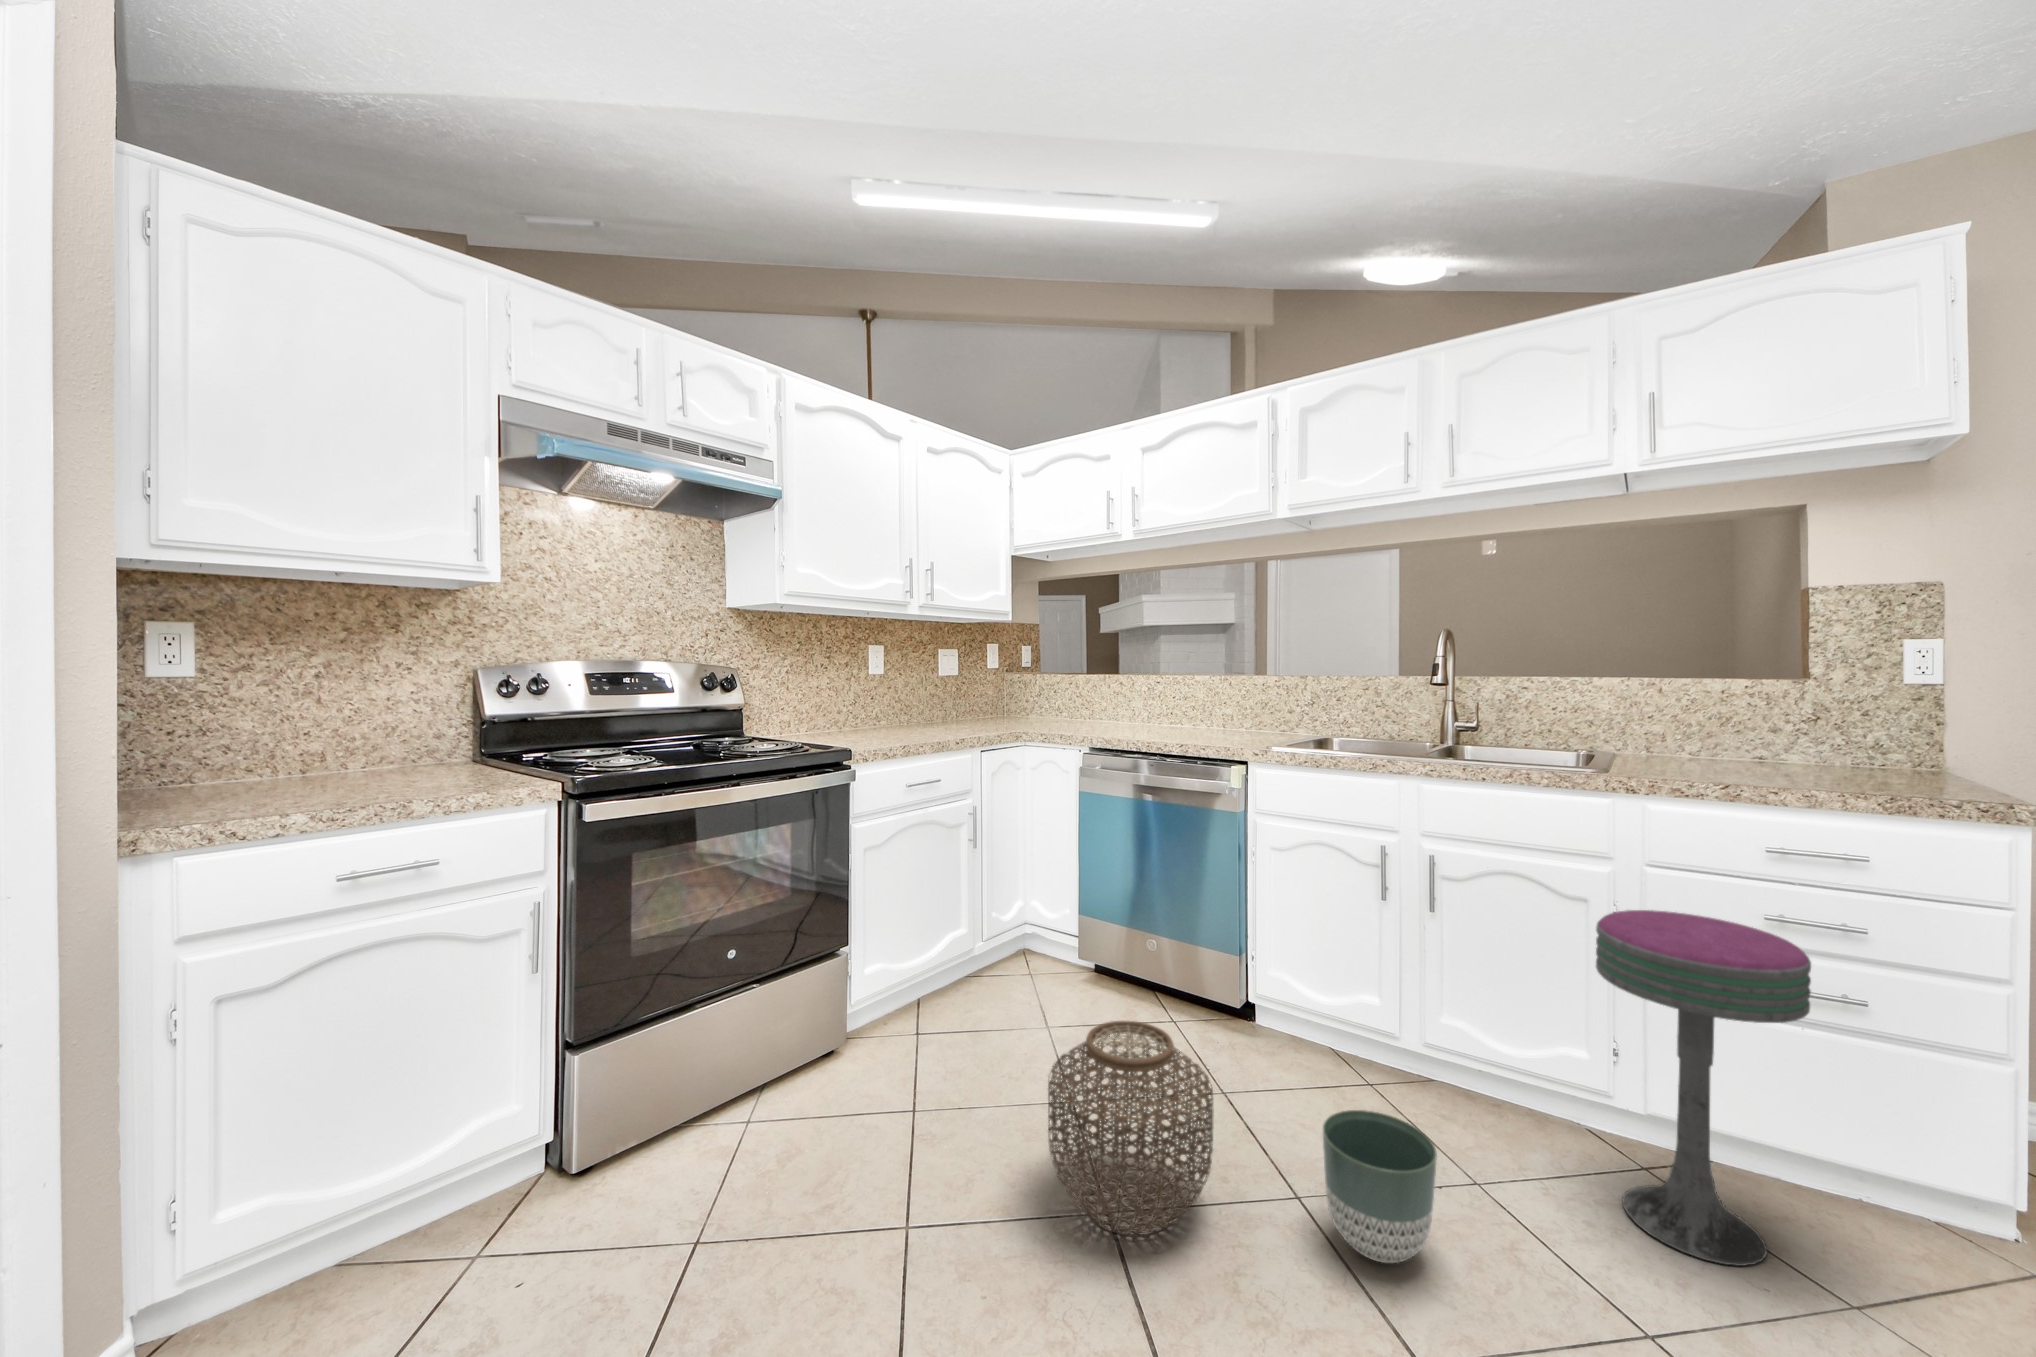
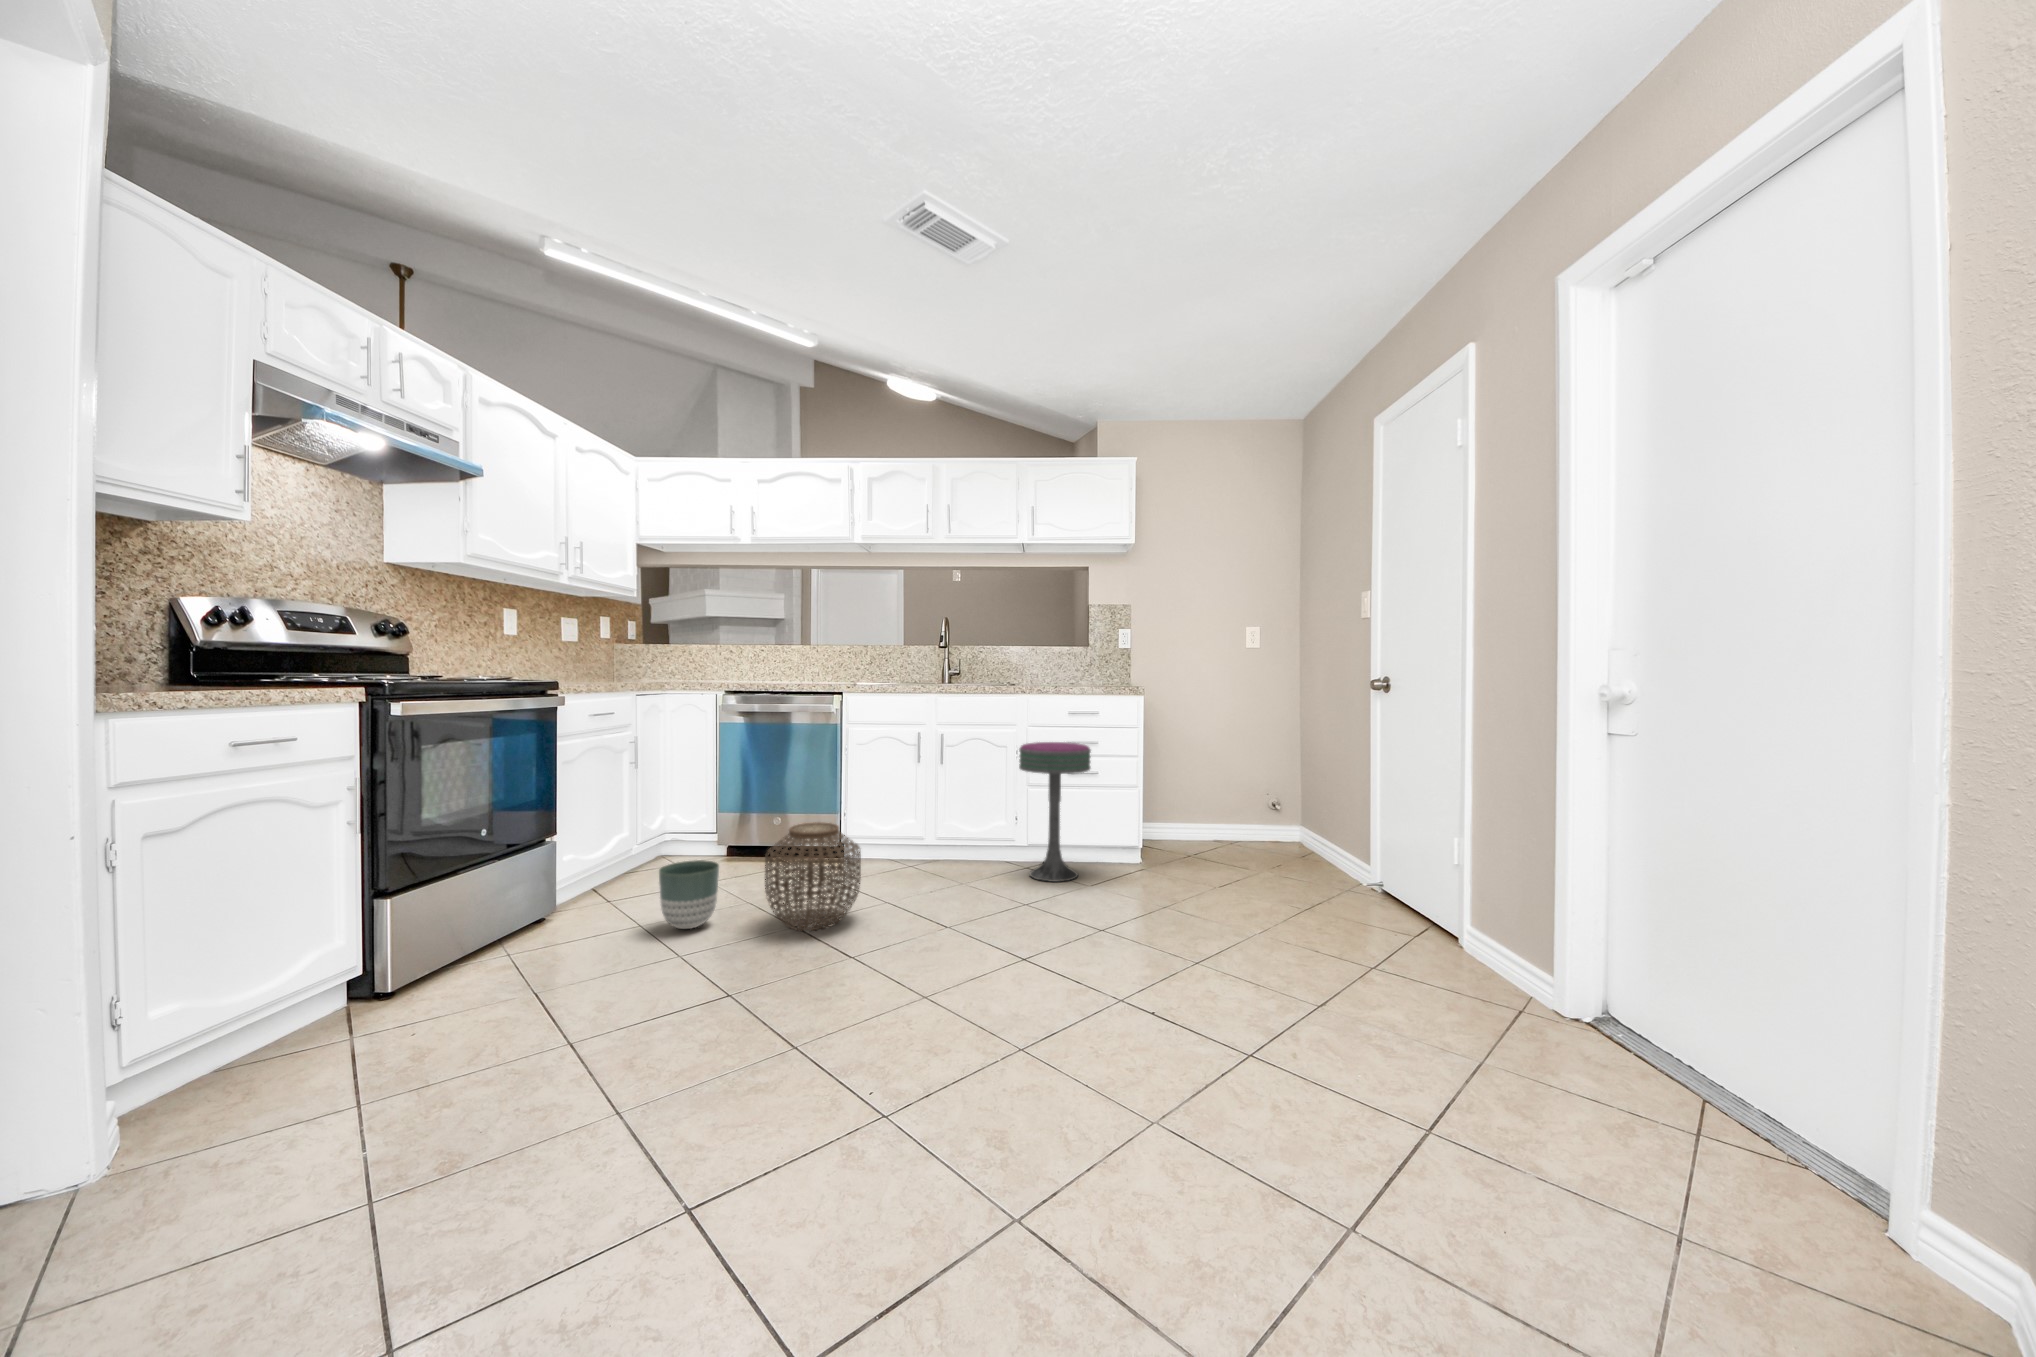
planter: present [1323,1110,1437,1263] -> present [659,860,719,929]

